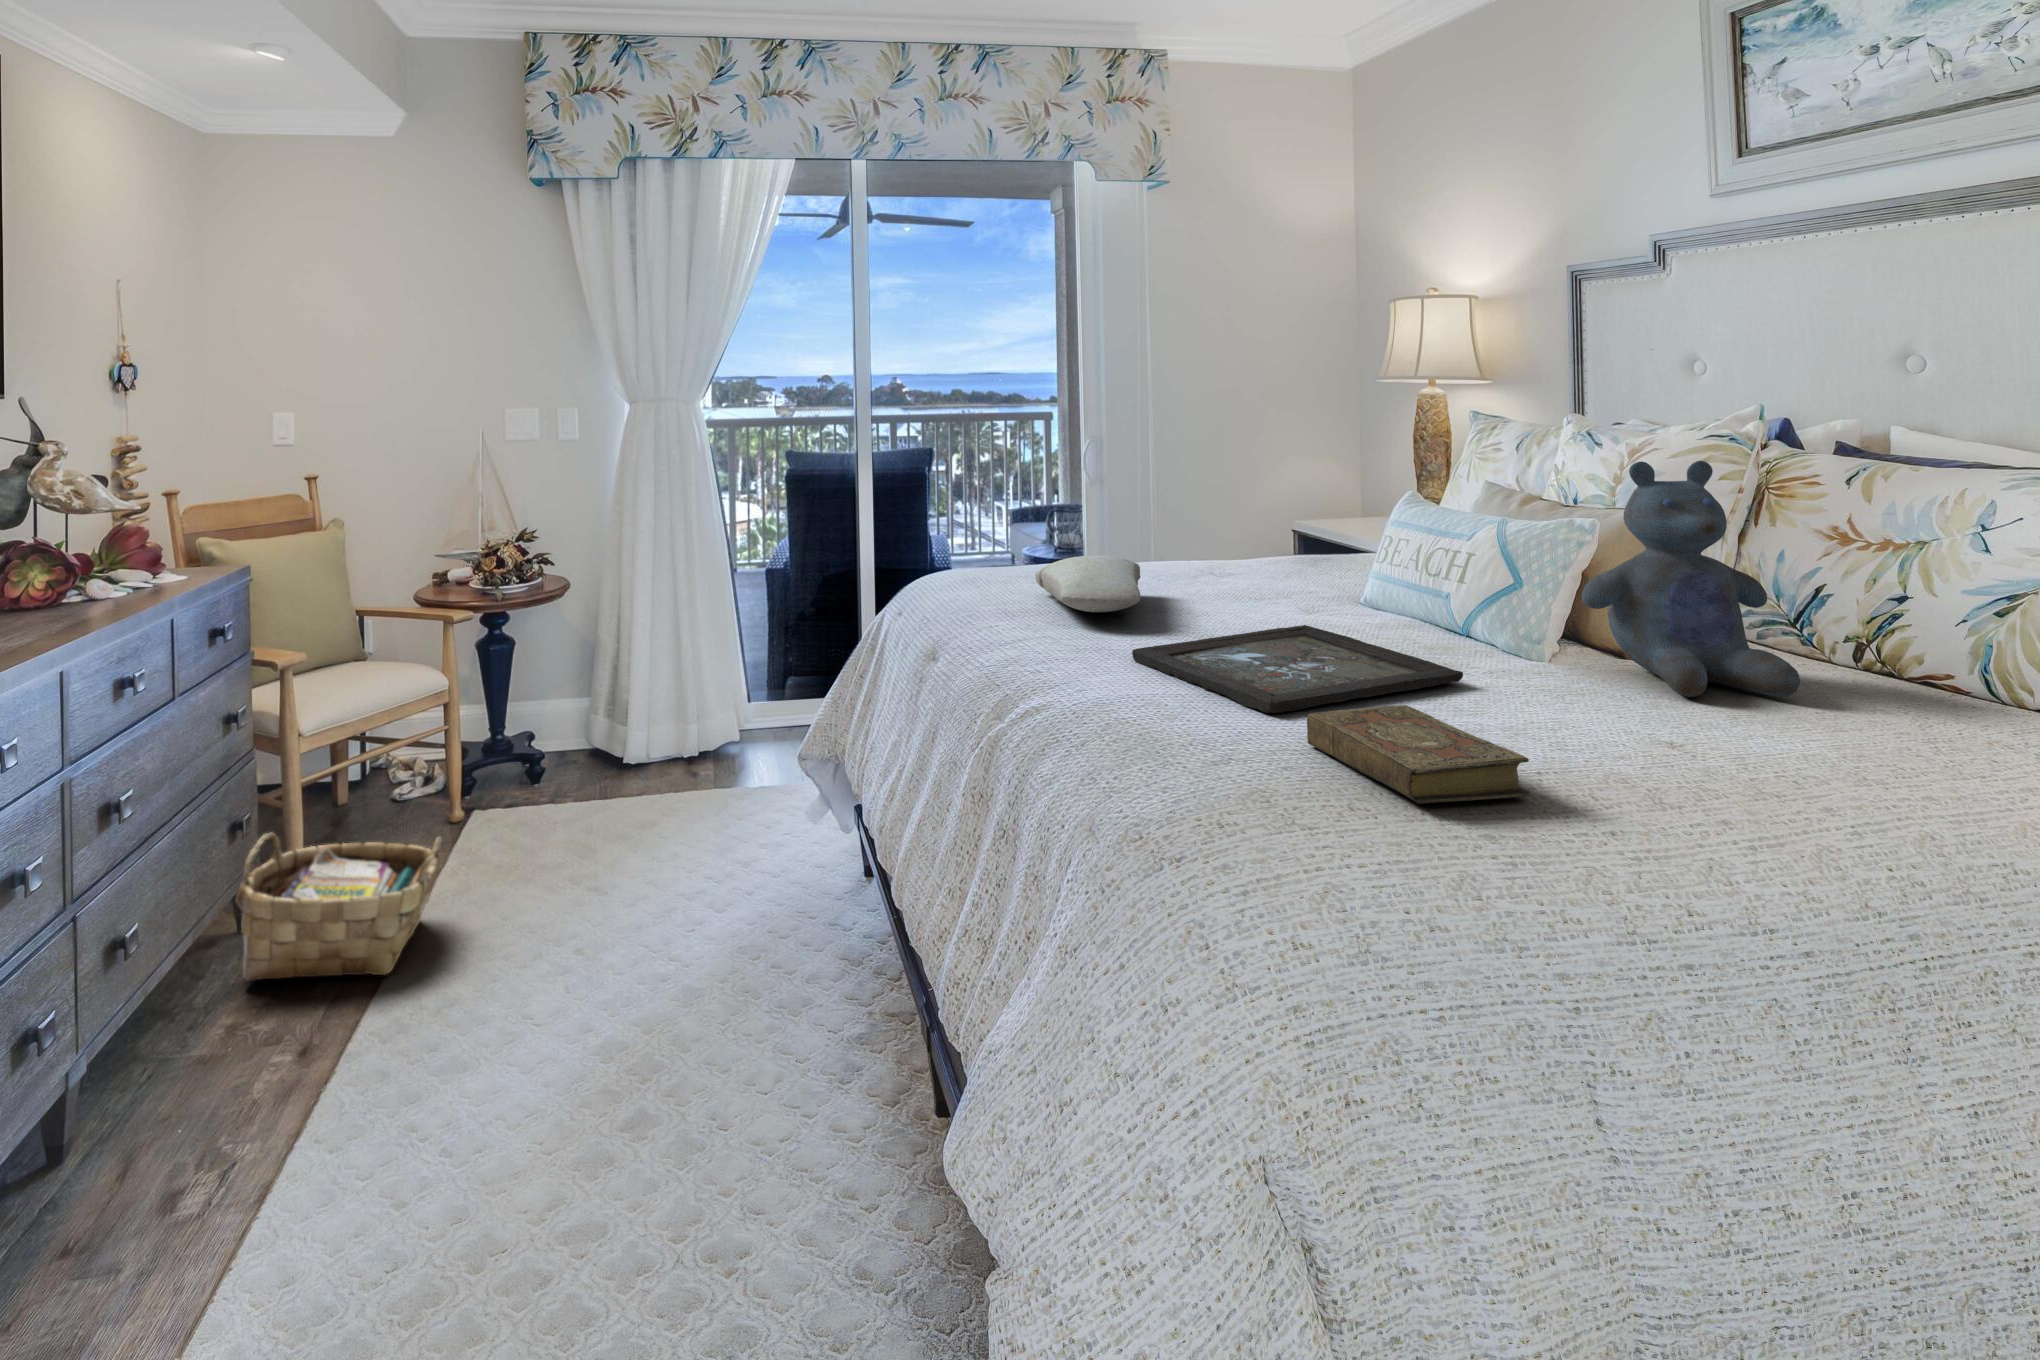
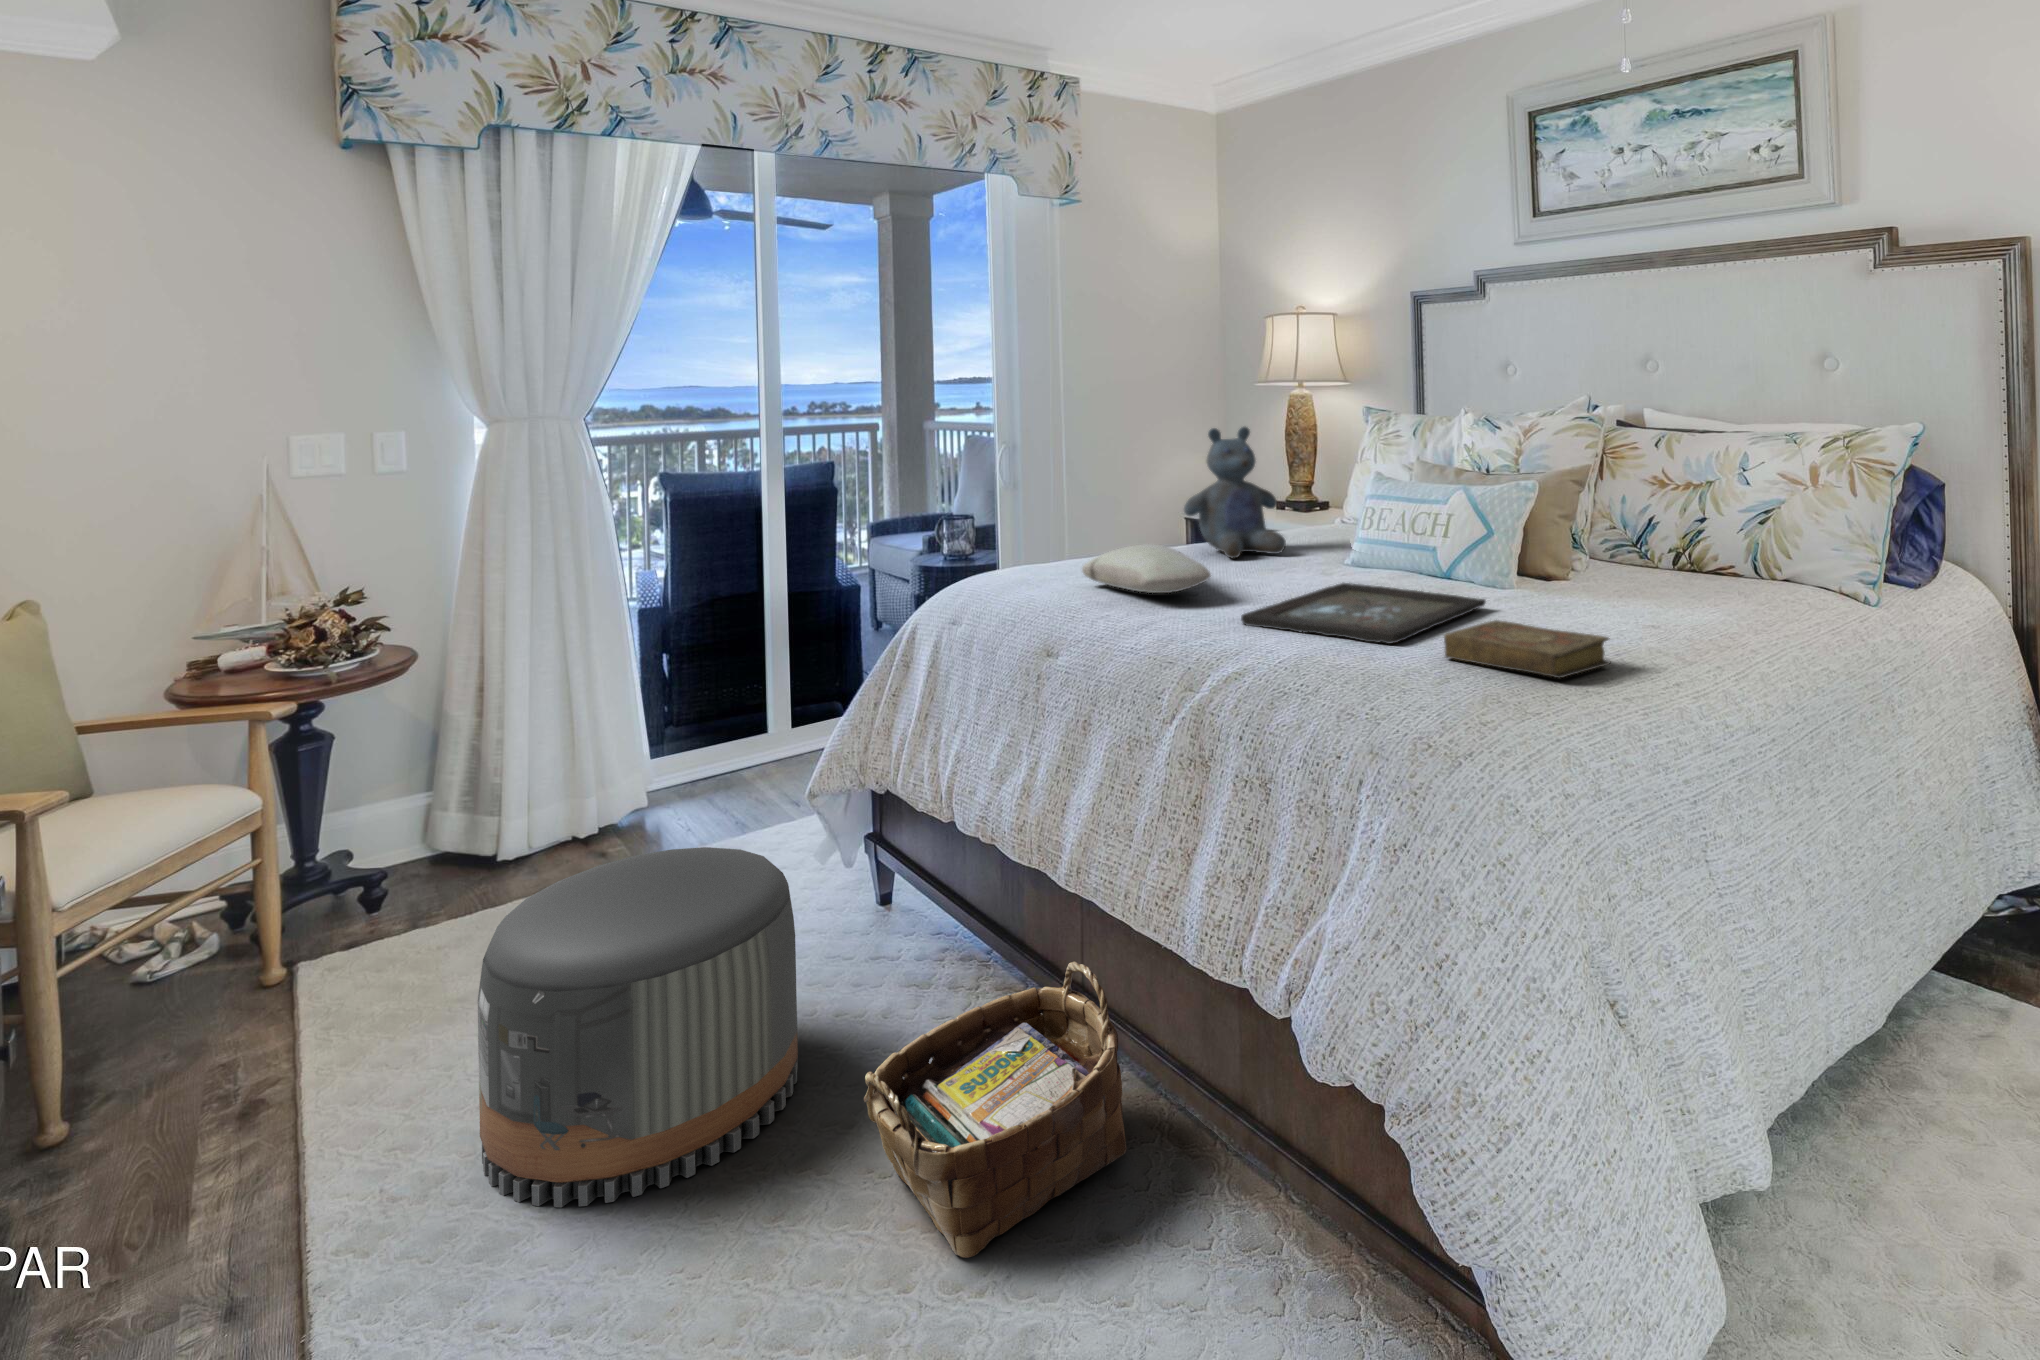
stuffed bear: present [1582,461,1800,697] -> present [1184,427,1286,558]
pouf: none [473,786,728,1084] -> present [478,847,798,1207]
woven basket: present [236,833,442,981] -> present [864,962,1126,1258]

